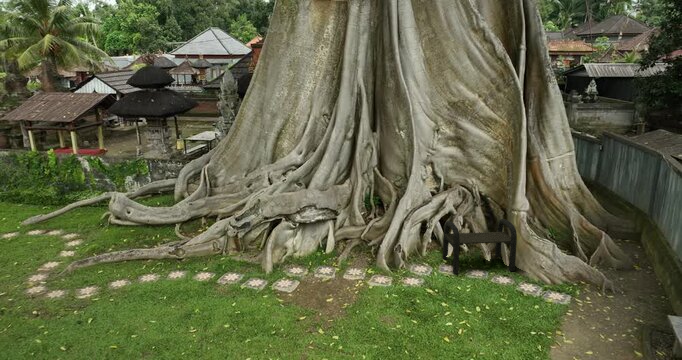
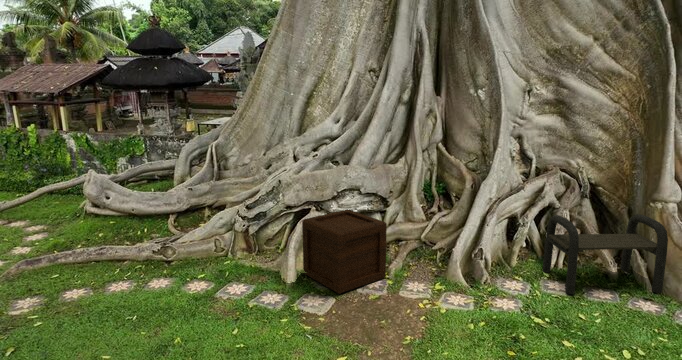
wooden crate: none [276,219,335,278] -> present [302,209,387,294]

